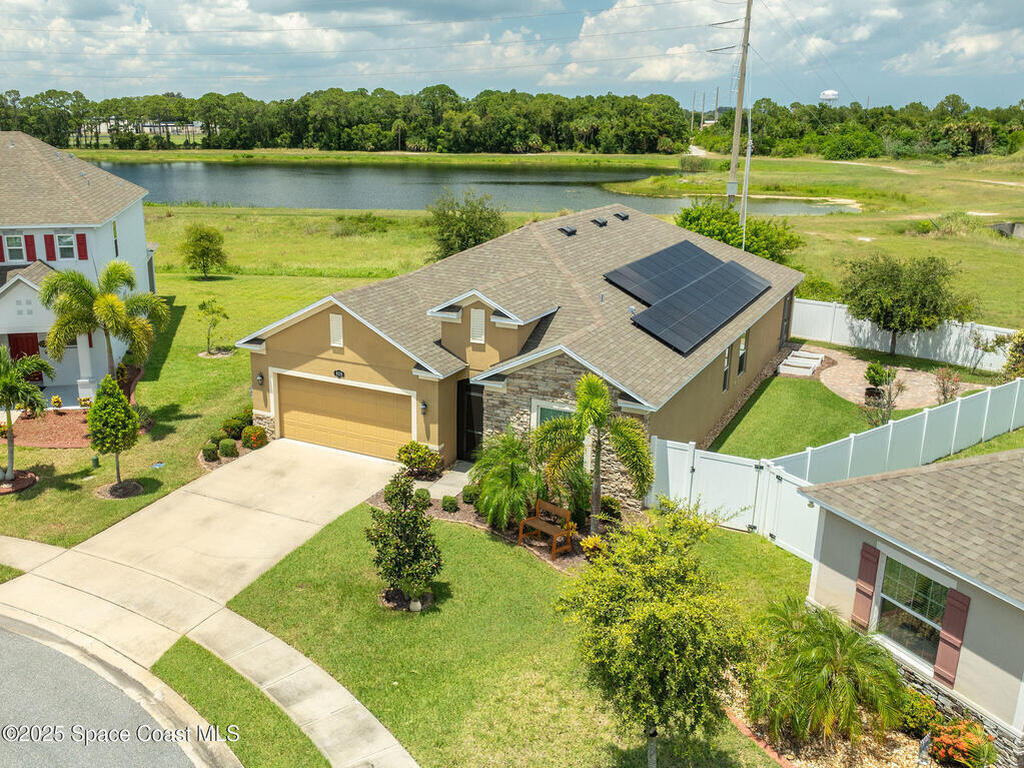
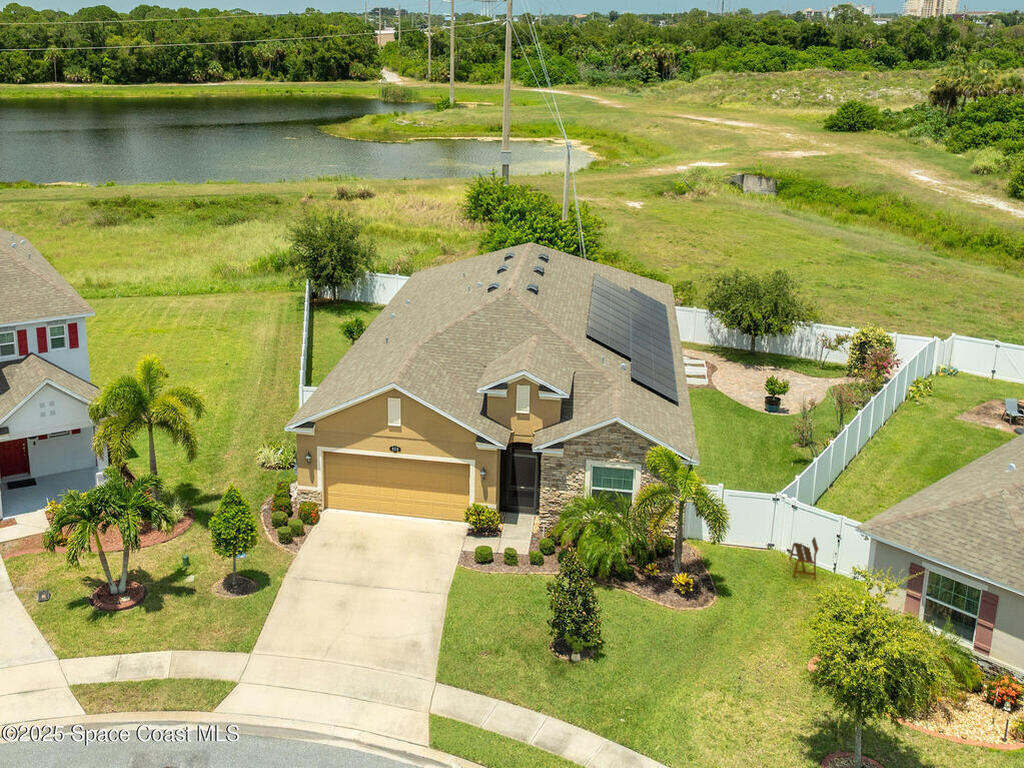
bench: present [518,499,571,561] -> present [789,537,818,579]

